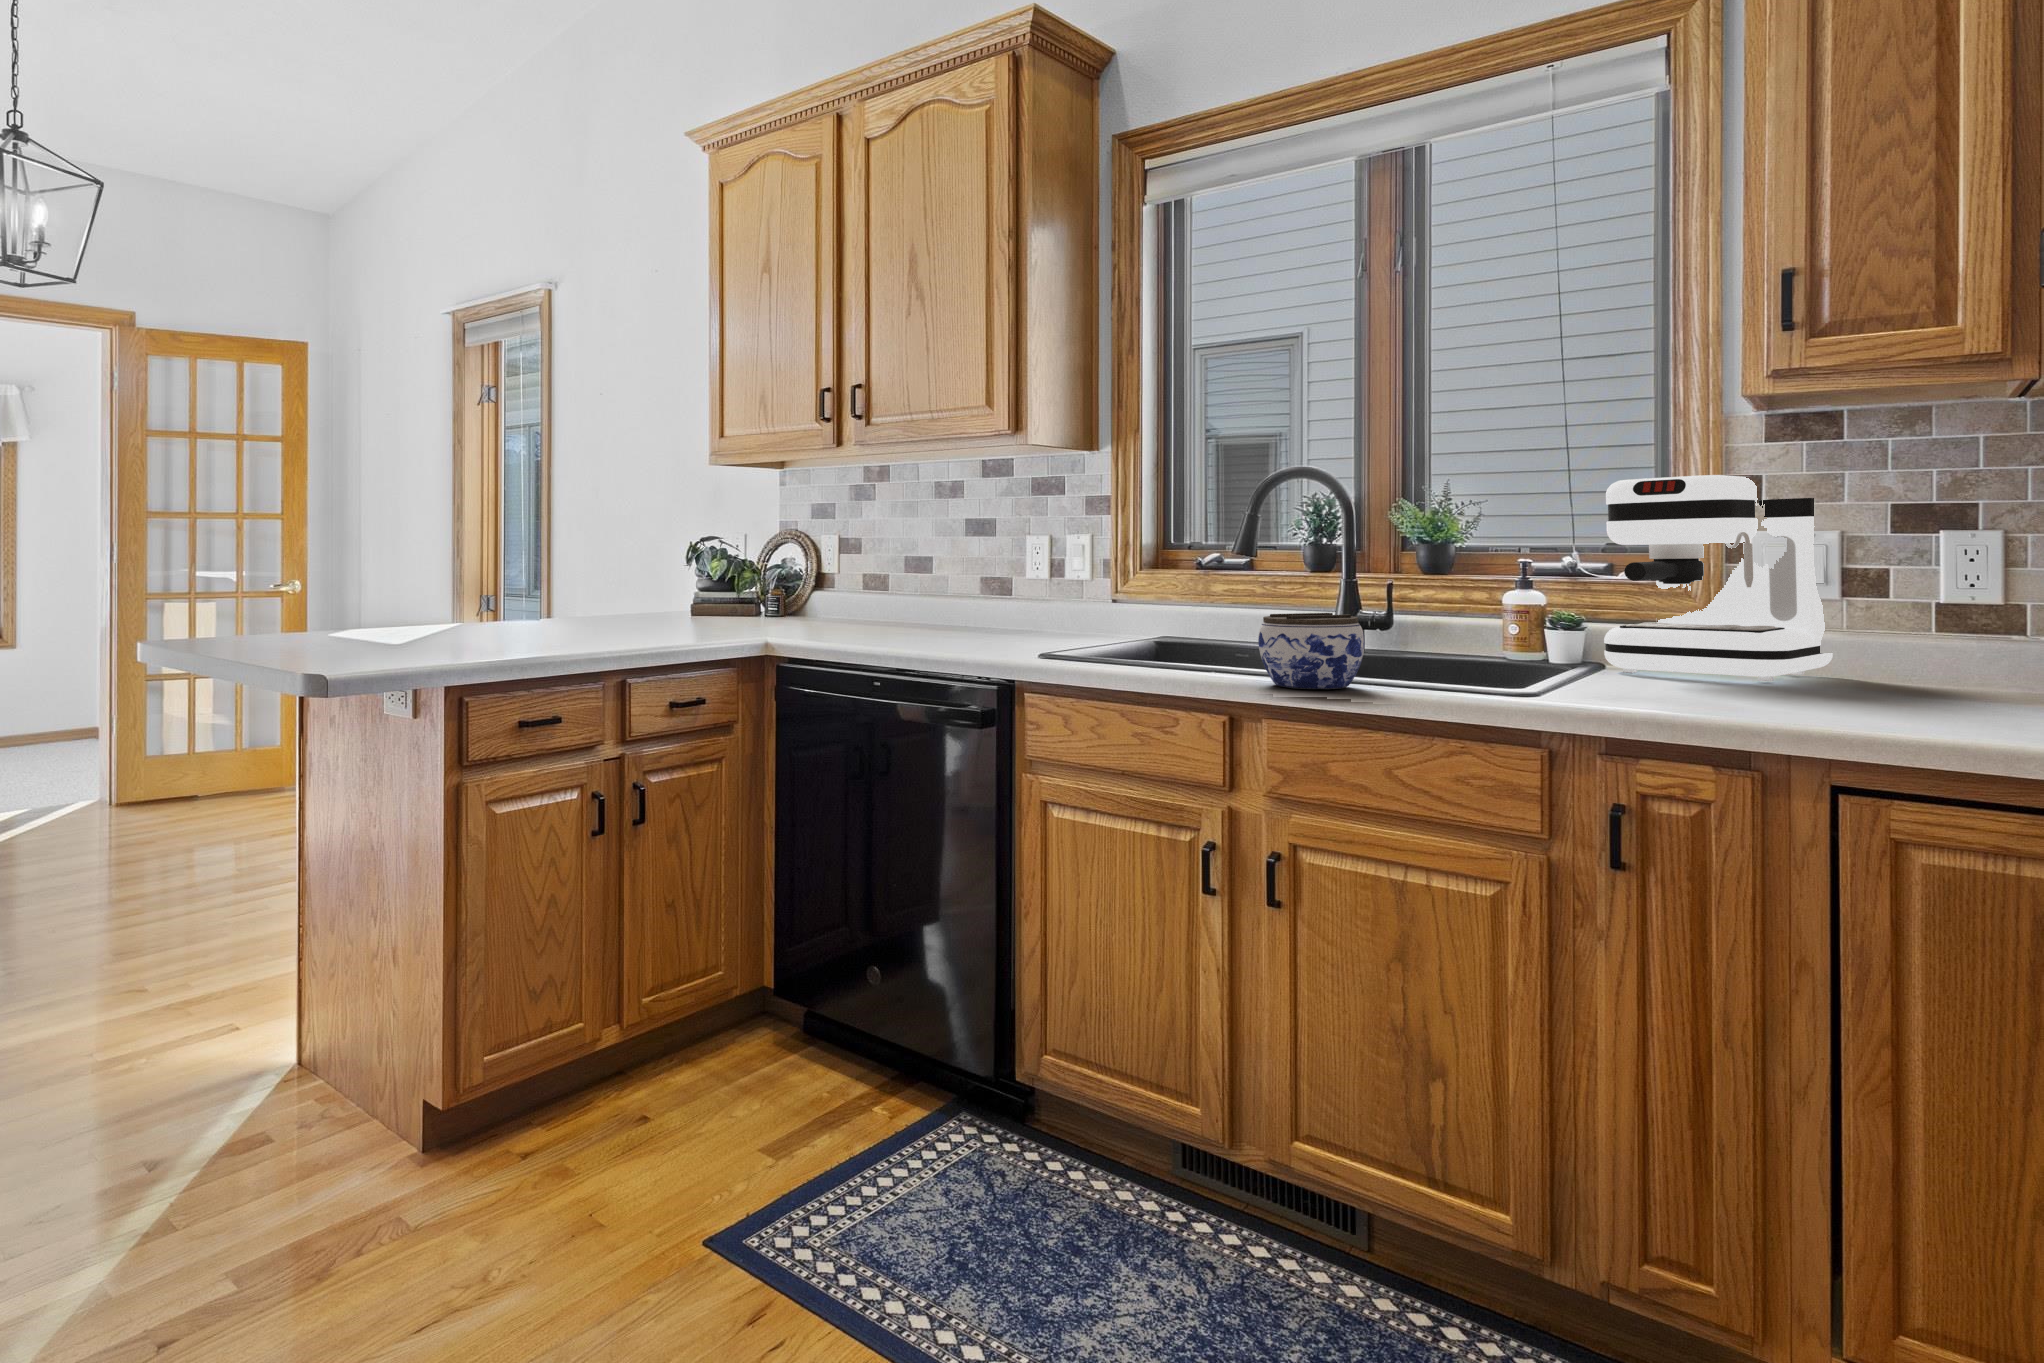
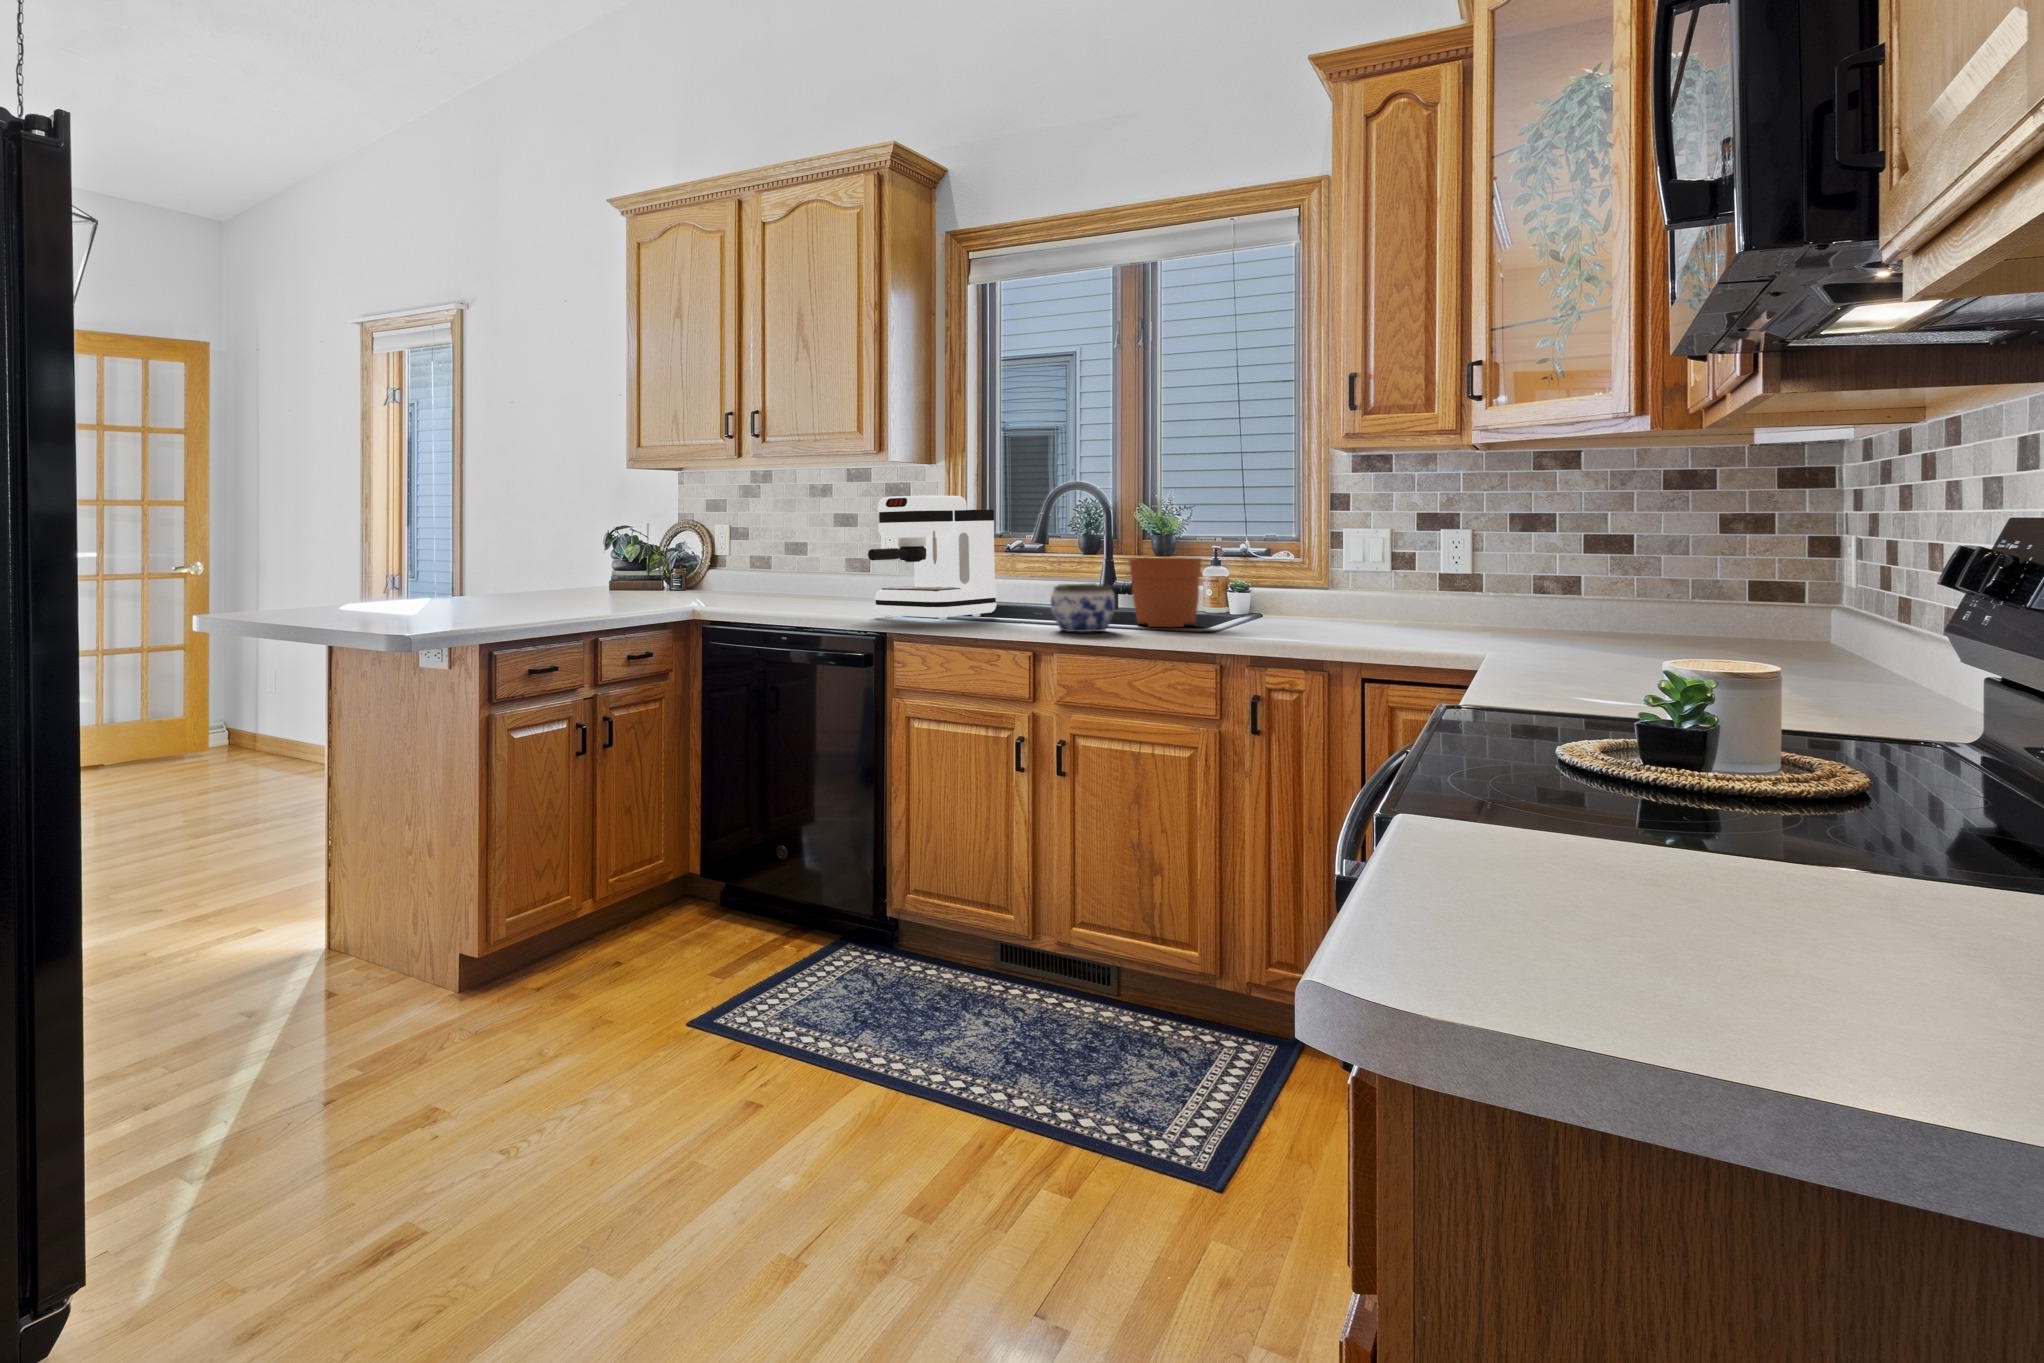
coffee maker: present [1604,475,1833,681] -> present [868,495,996,620]
plant pot: none [1383,524,1508,682] -> present [1129,535,1201,627]

